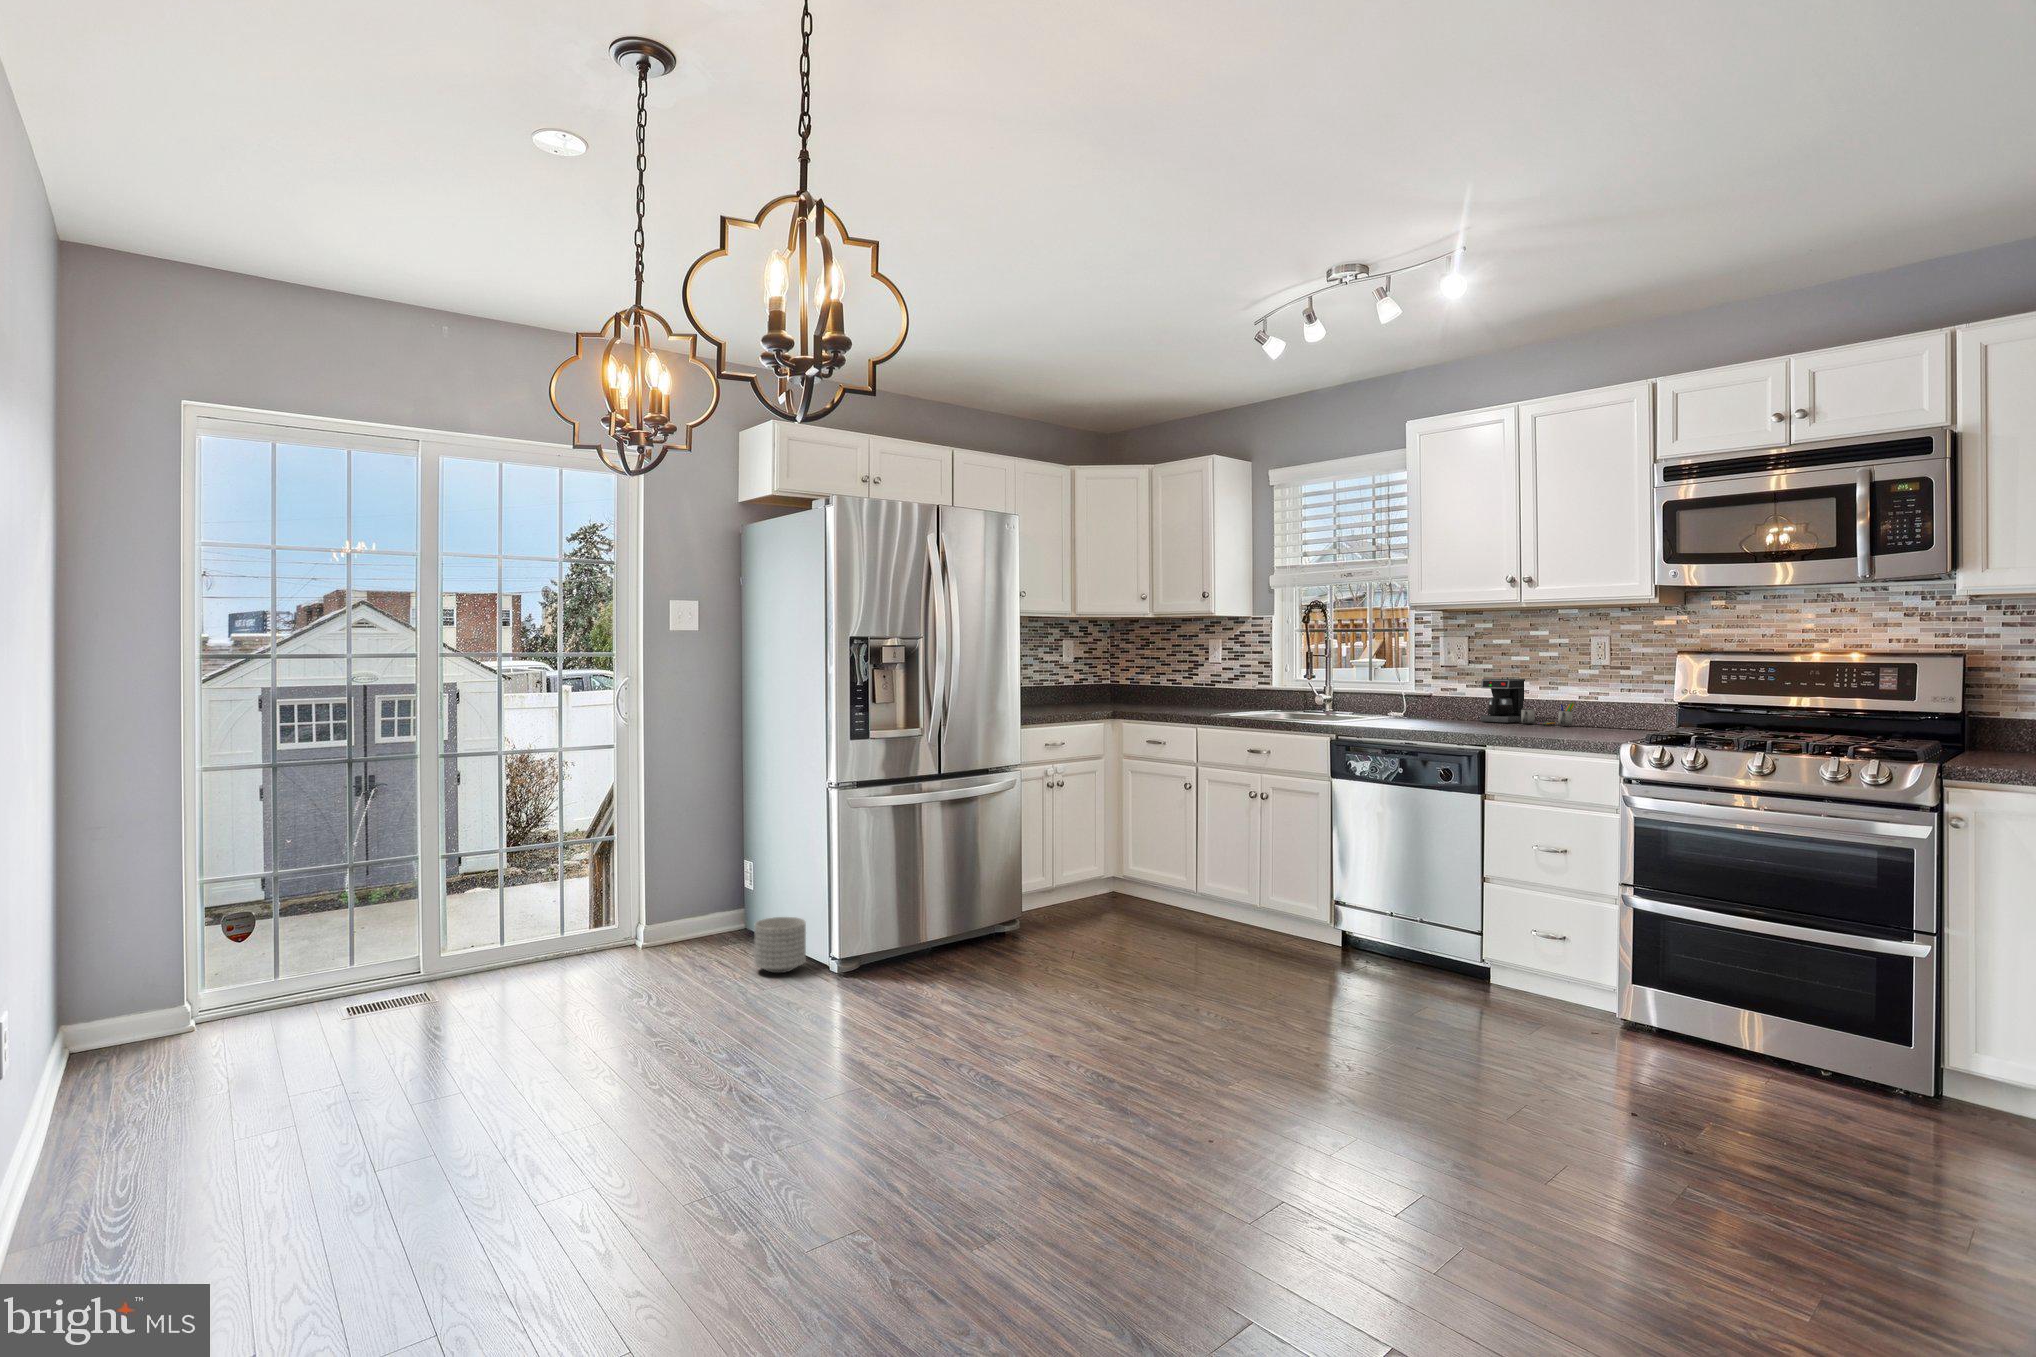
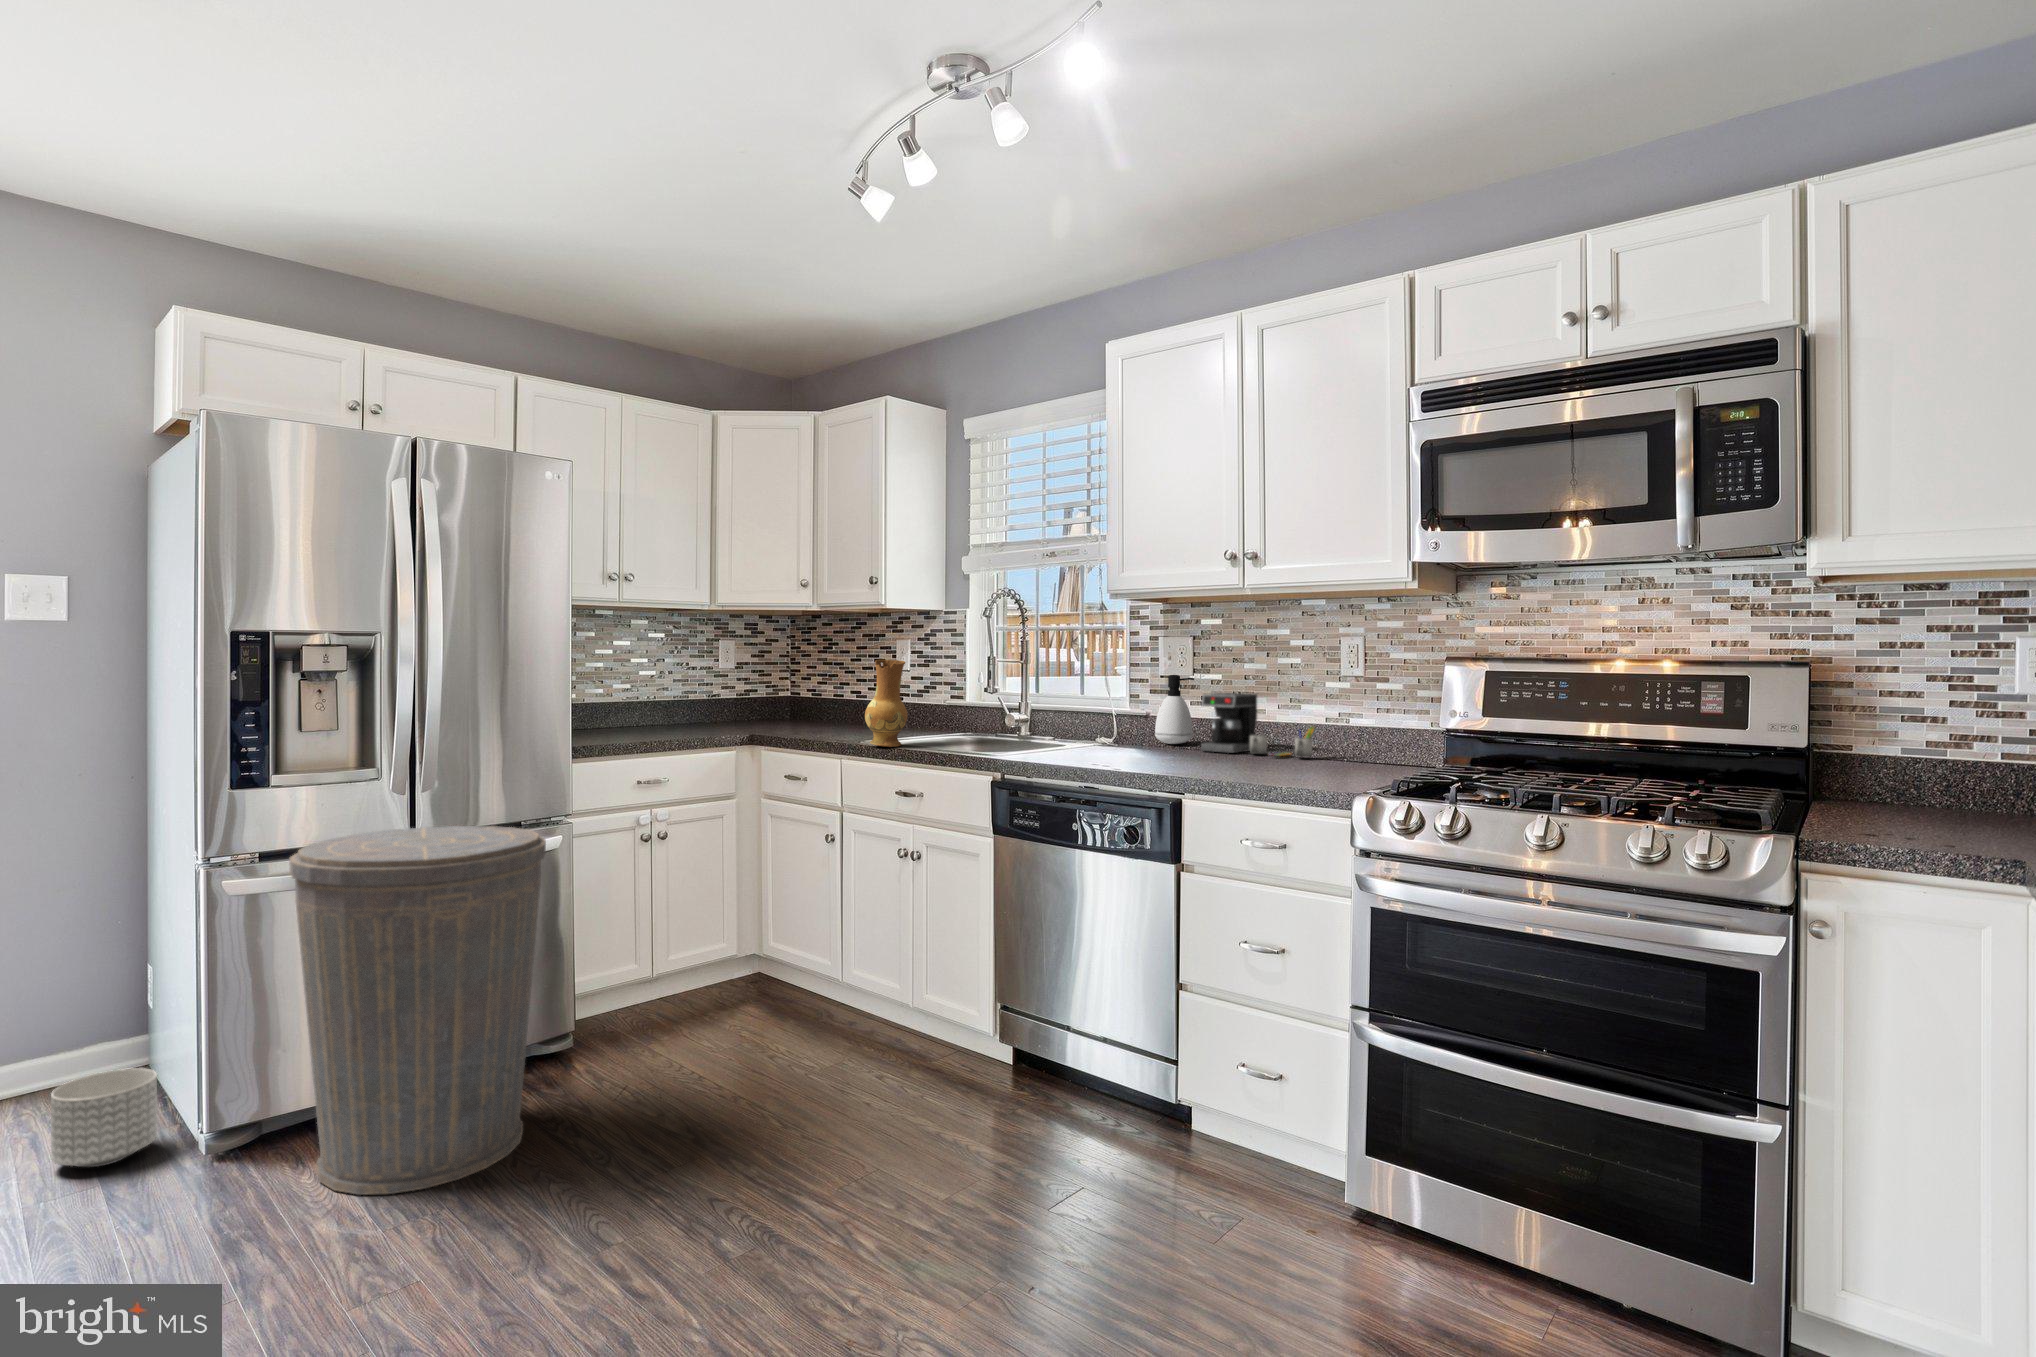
ceramic jug: none [1216,655,1247,719] -> present [865,660,908,747]
soap dispenser: none [1440,665,1471,717] -> present [1155,675,1194,744]
trash can: none [900,767,1044,992] -> present [290,826,546,1195]

